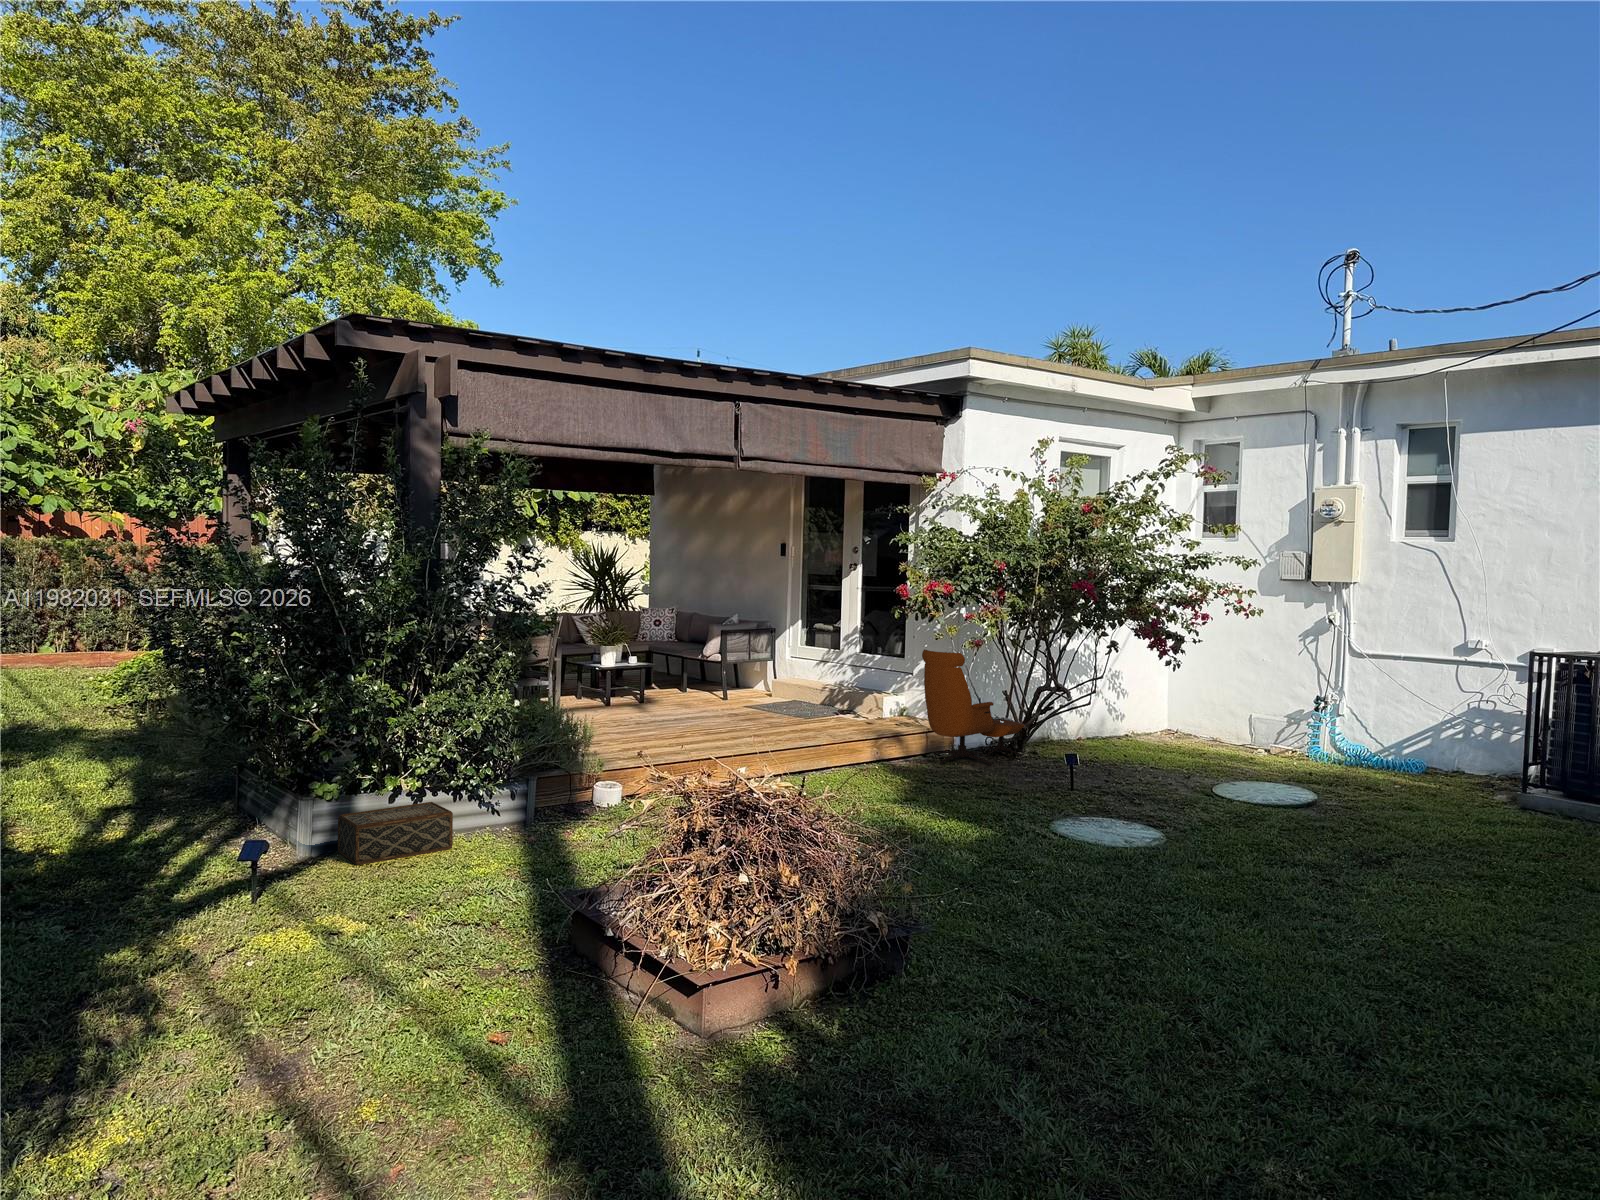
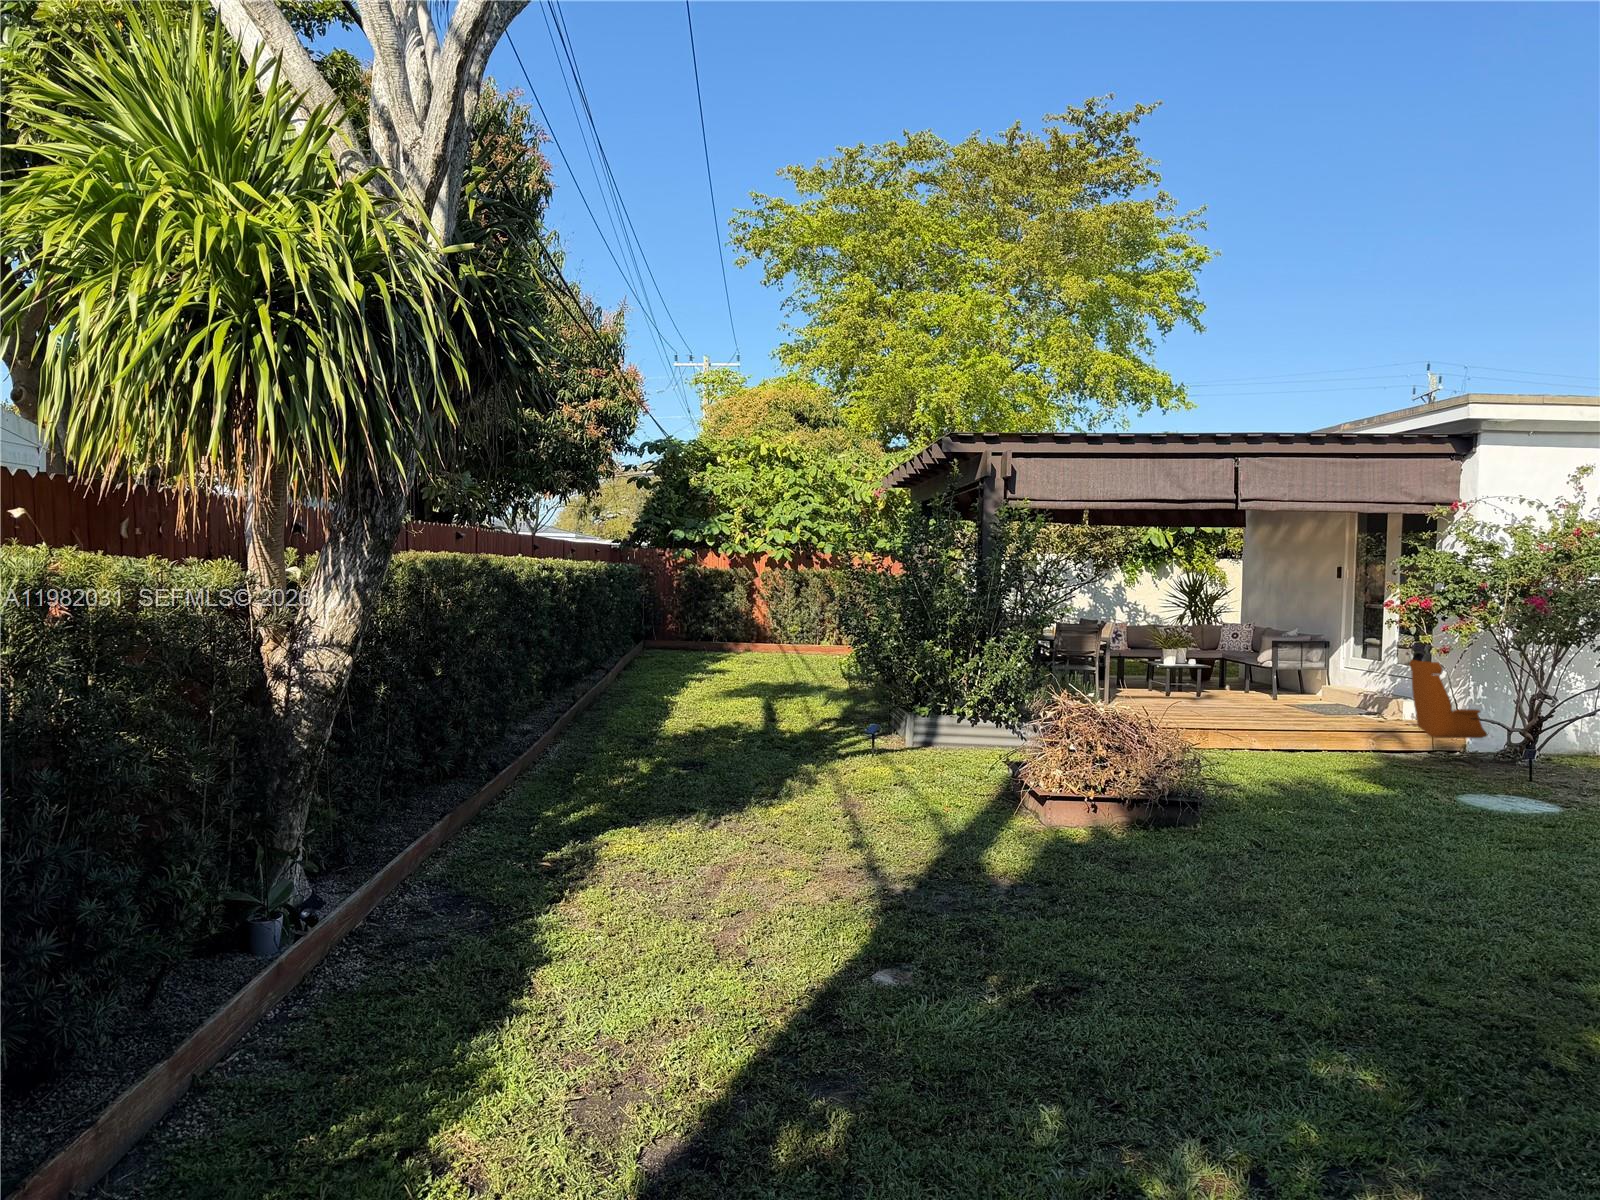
woven basket: present [338,802,453,865] -> none [925,719,985,747]

